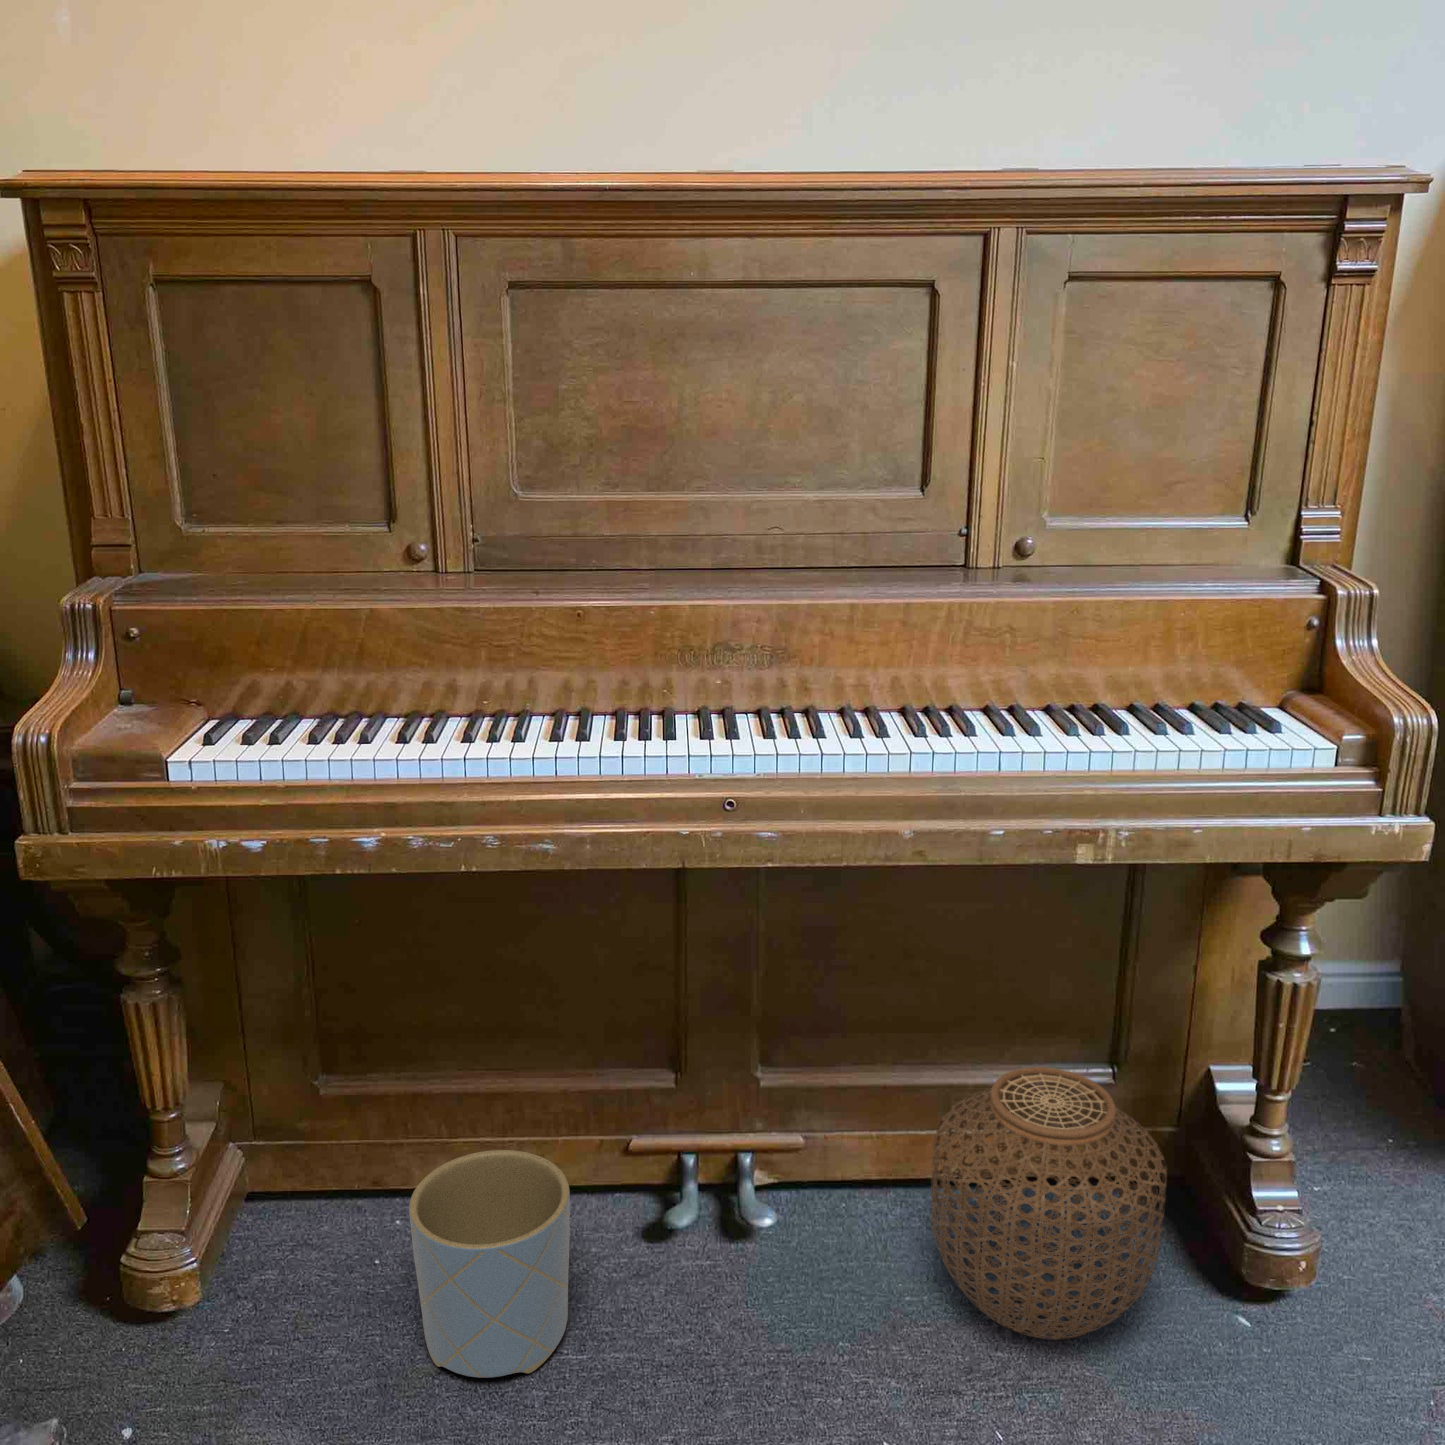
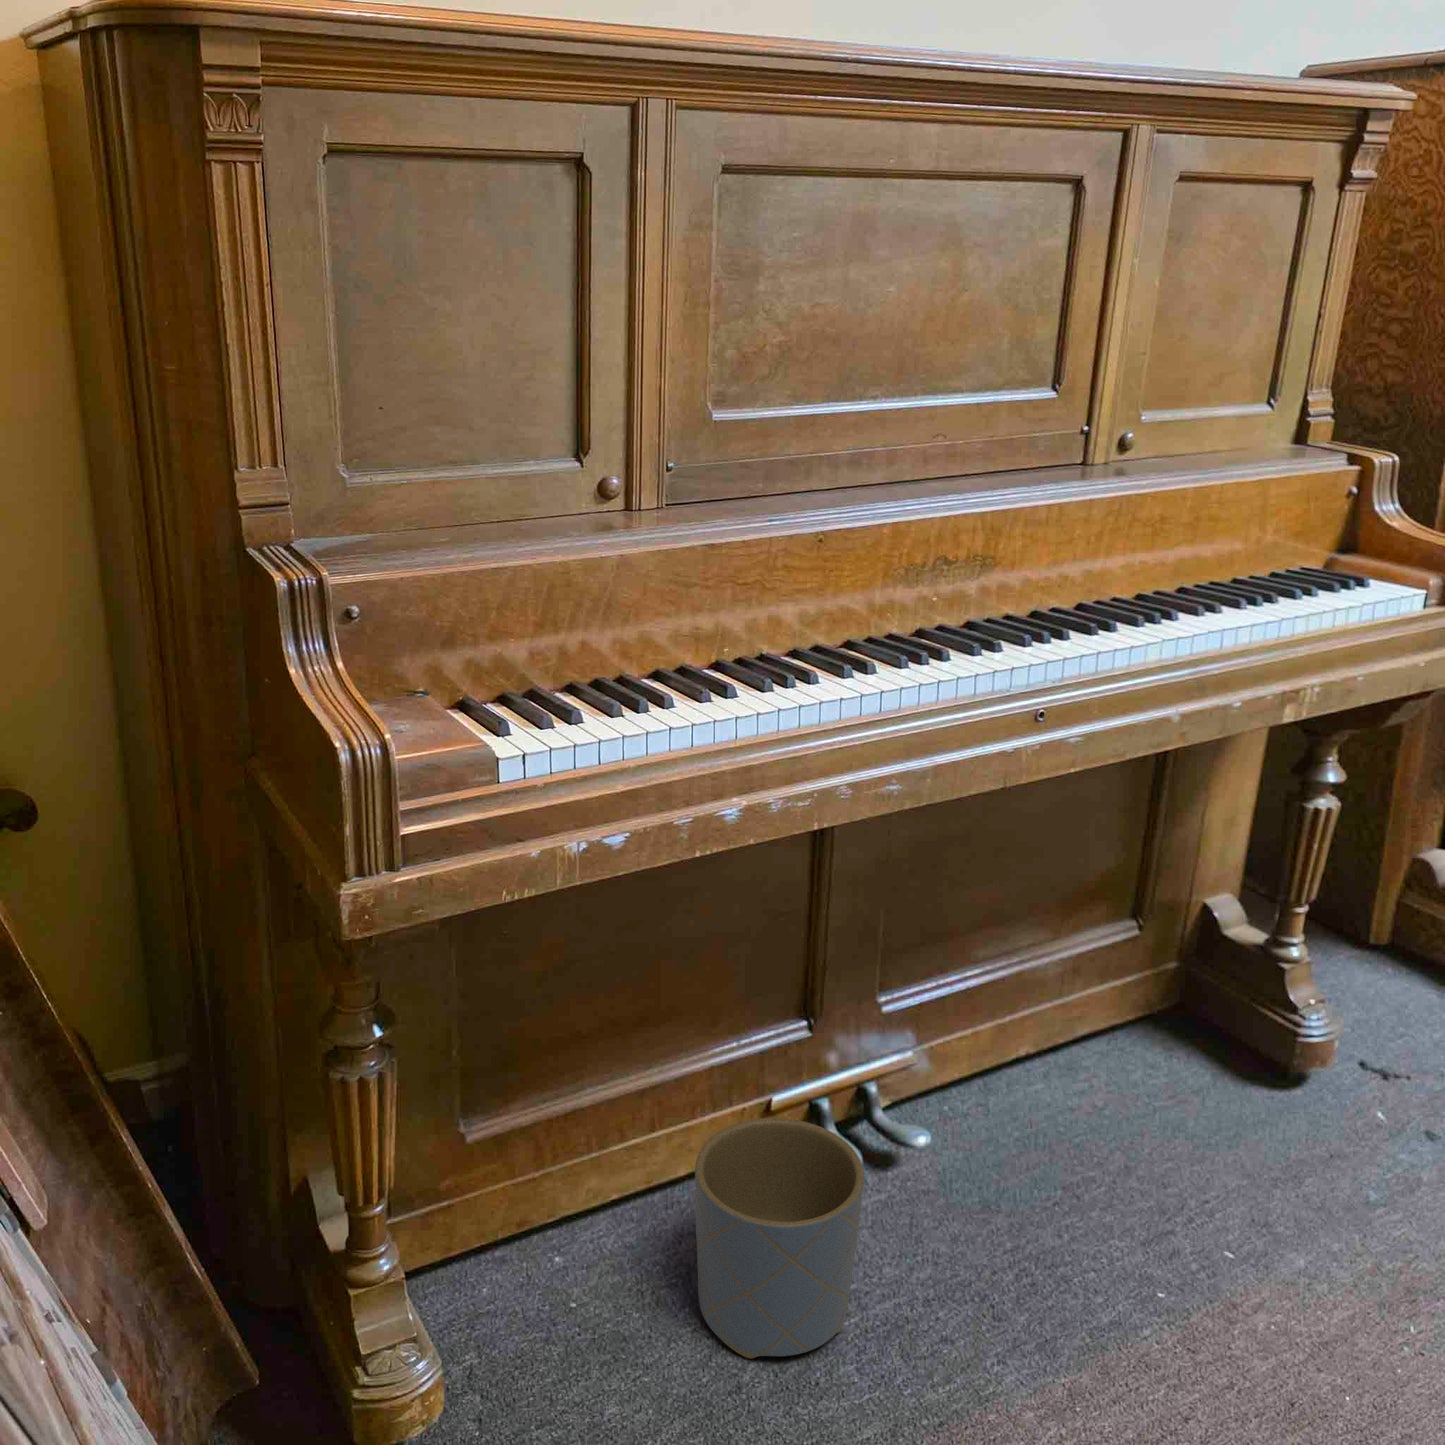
woven basket: present [931,1067,1167,1340] -> none [1078,918,1301,1155]

